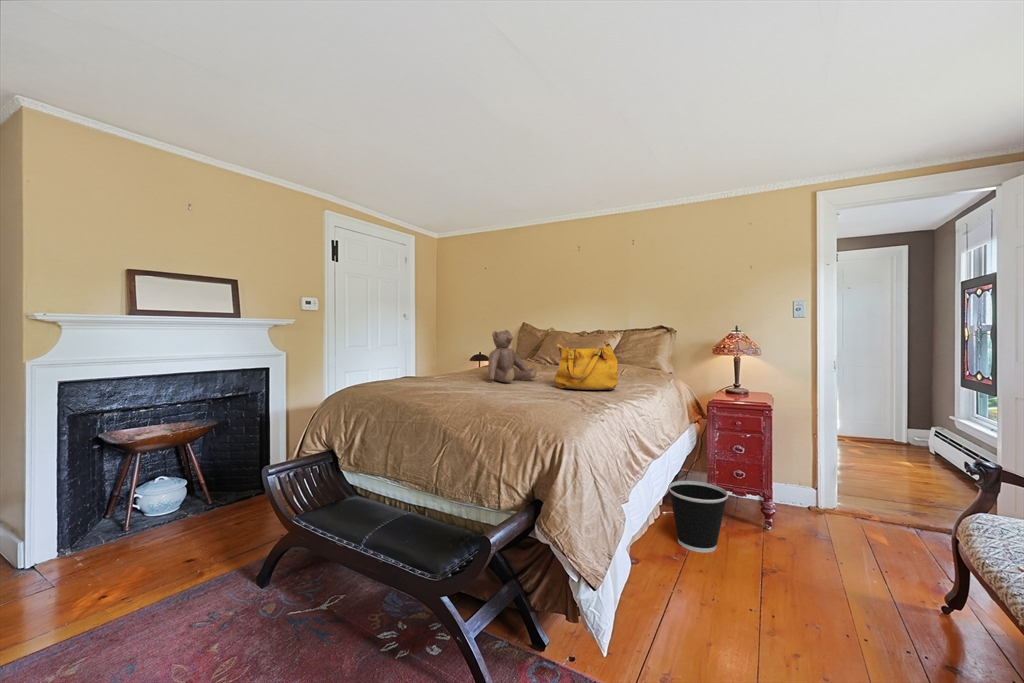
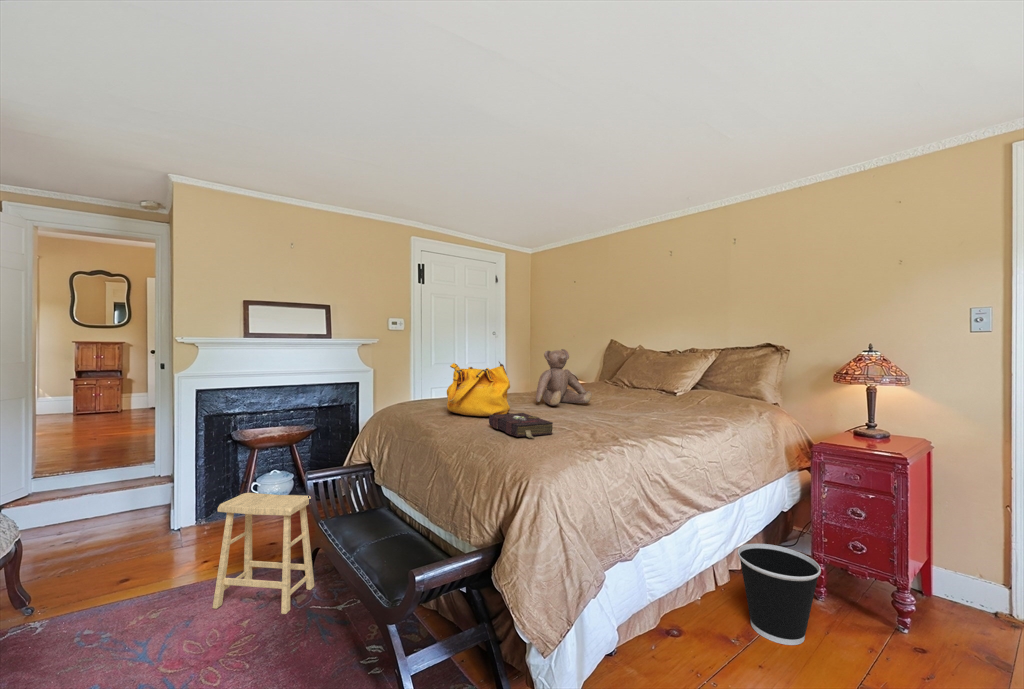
handbag: present [555,341,618,390] -> present [447,362,510,416]
book: none [480,388,545,409] -> present [489,413,553,438]
footstool: none [157,493,277,640] -> present [212,493,314,614]

